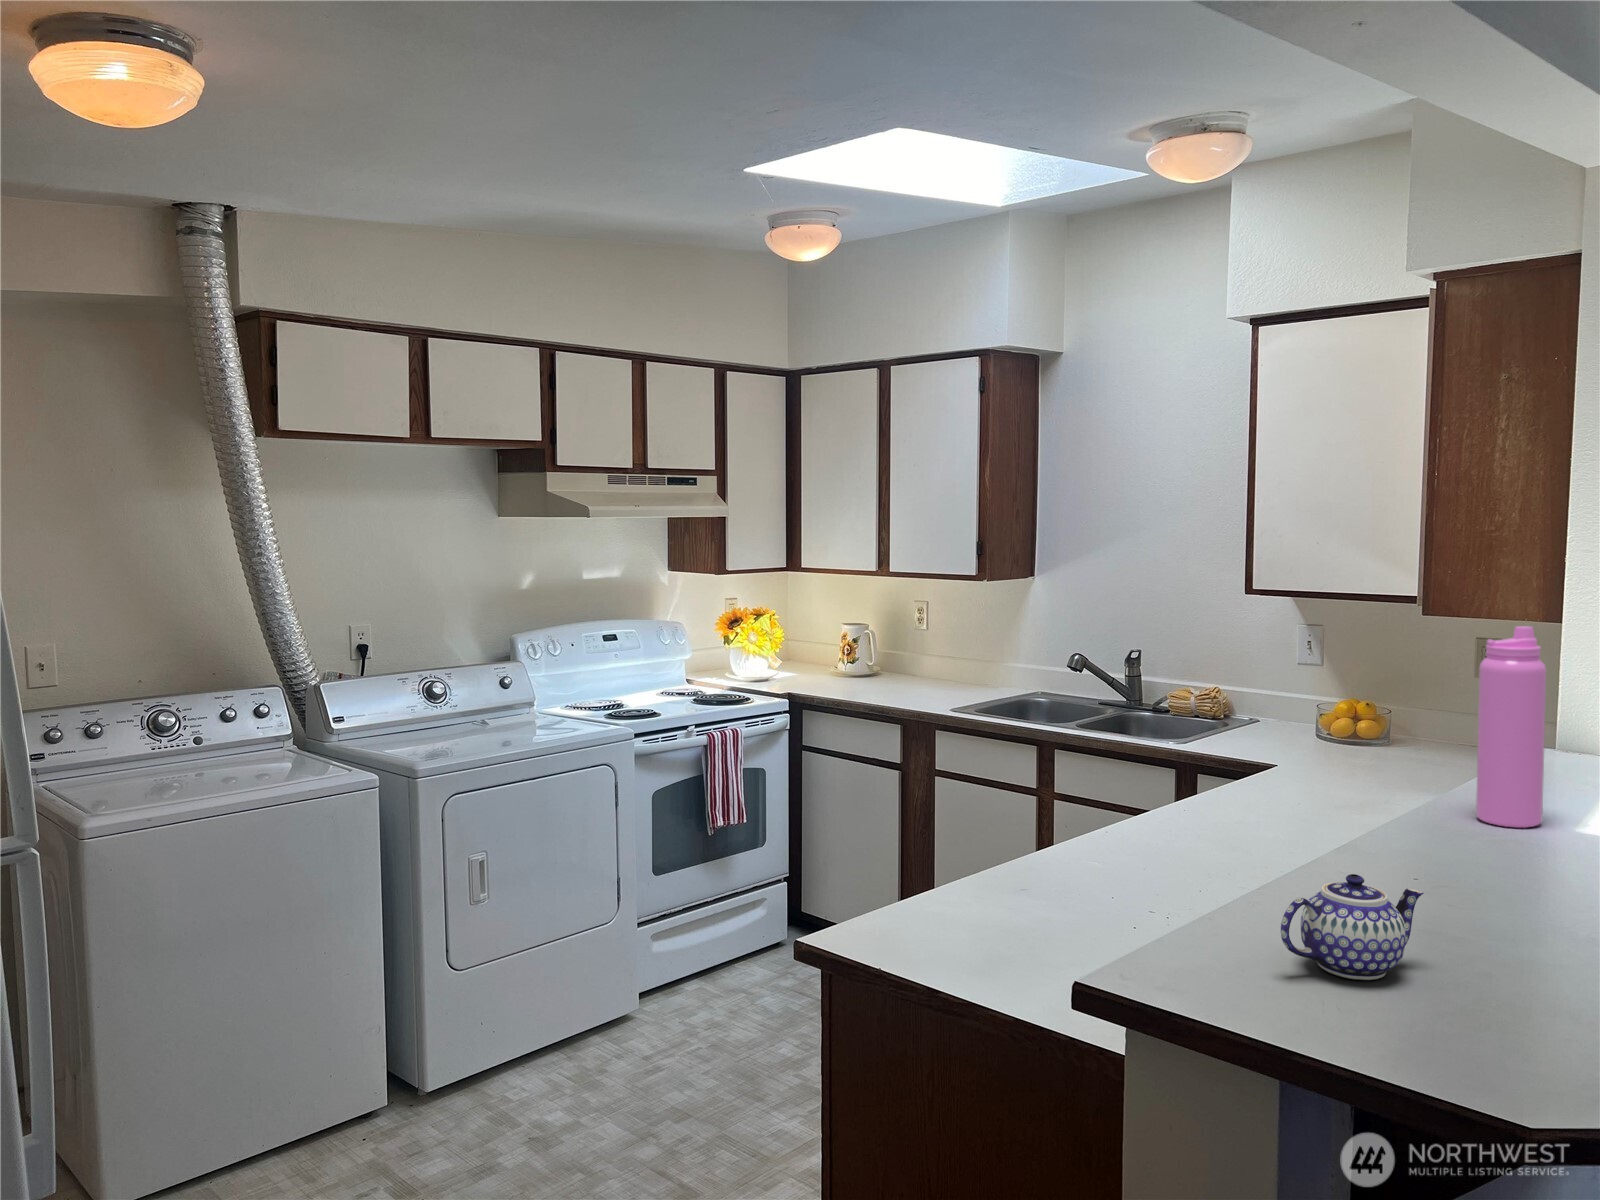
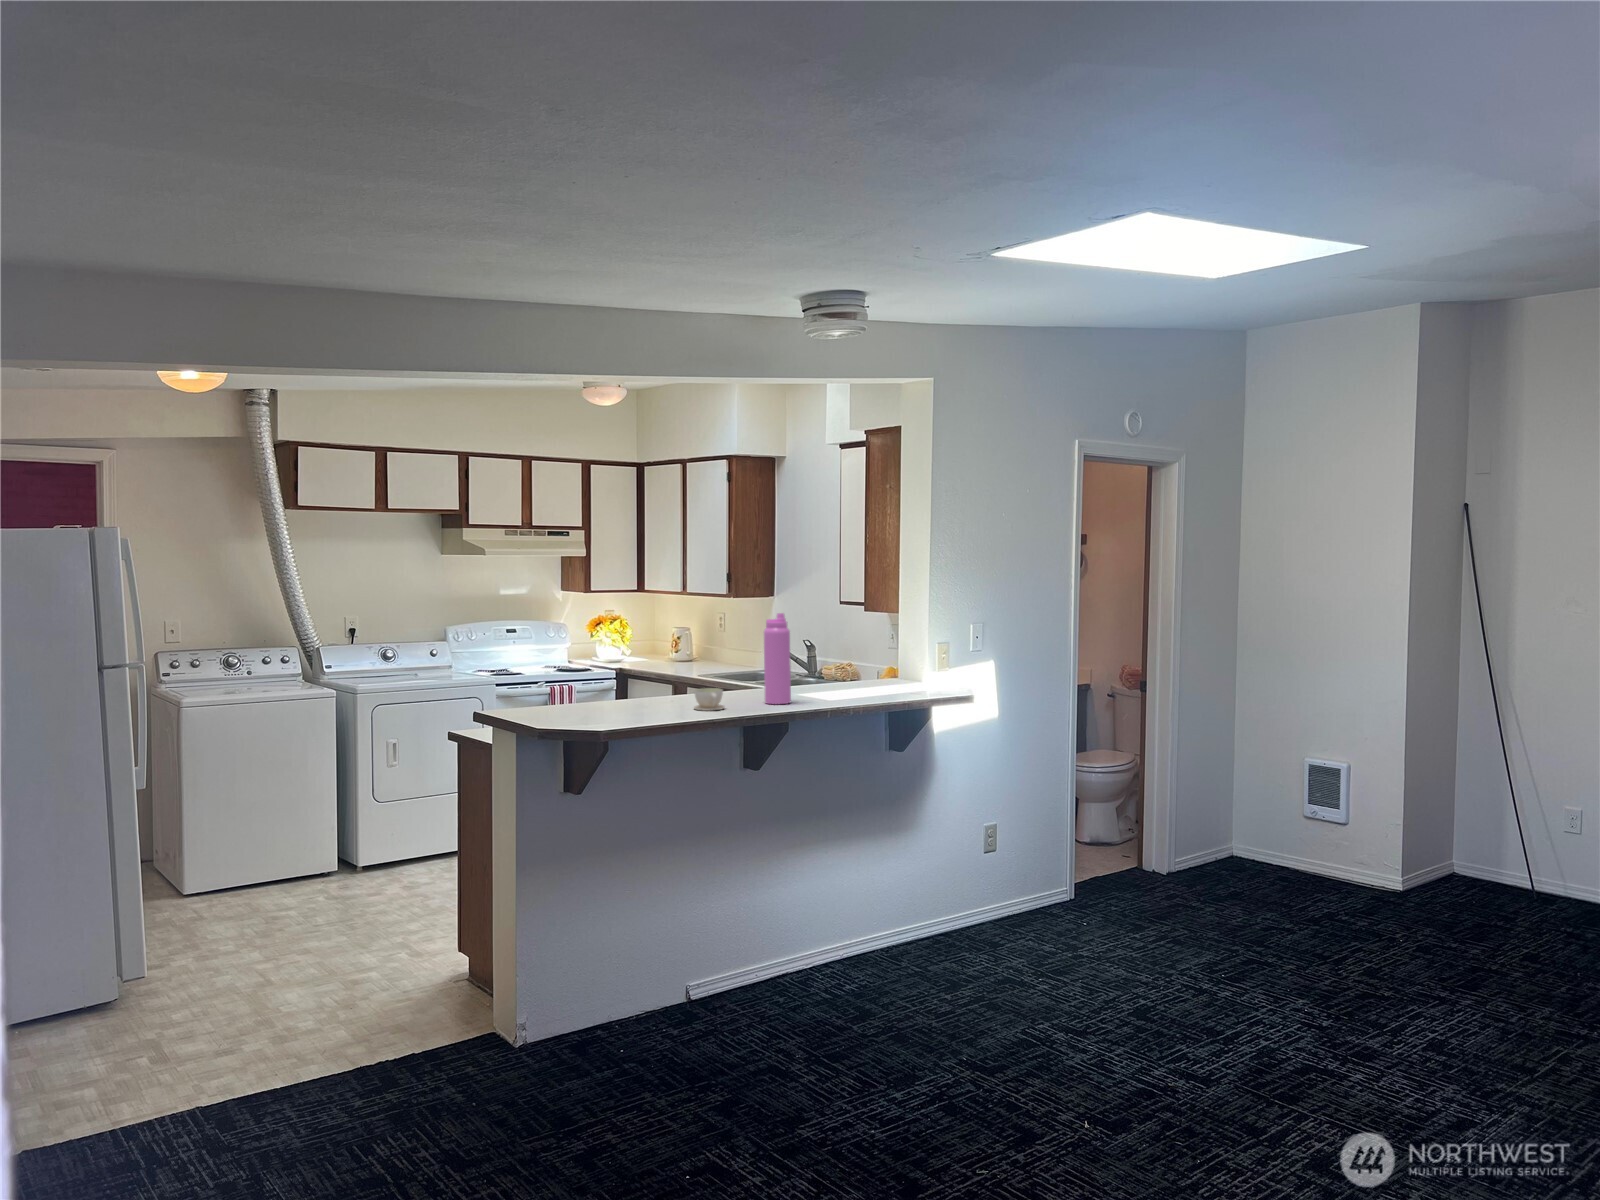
coffee cup: none [1404,805,1492,866] -> present [694,688,724,711]
teapot: present [1281,874,1424,980] -> none [545,690,604,725]

